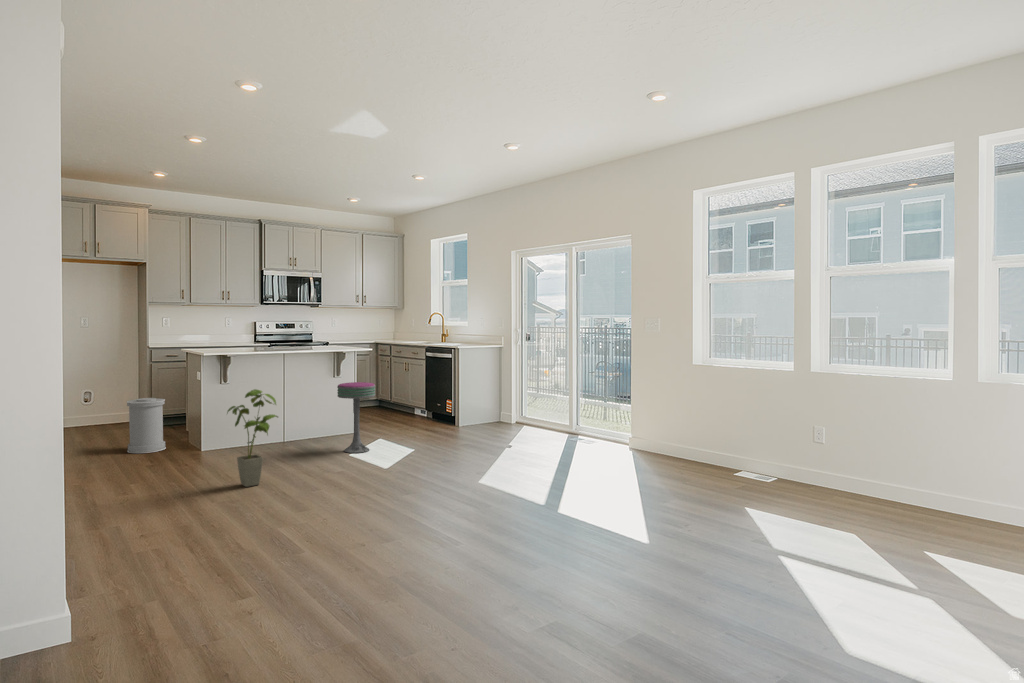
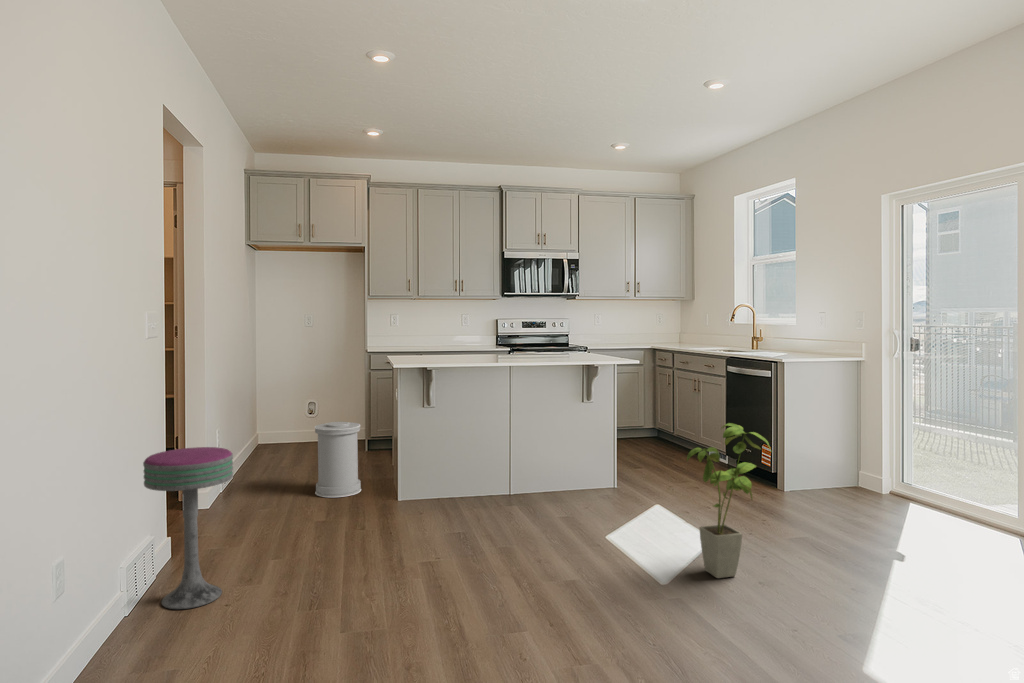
bar stool: present [337,382,375,453] -> present [143,447,233,609]
house plant: present [227,389,278,487] -> present [687,423,770,578]

